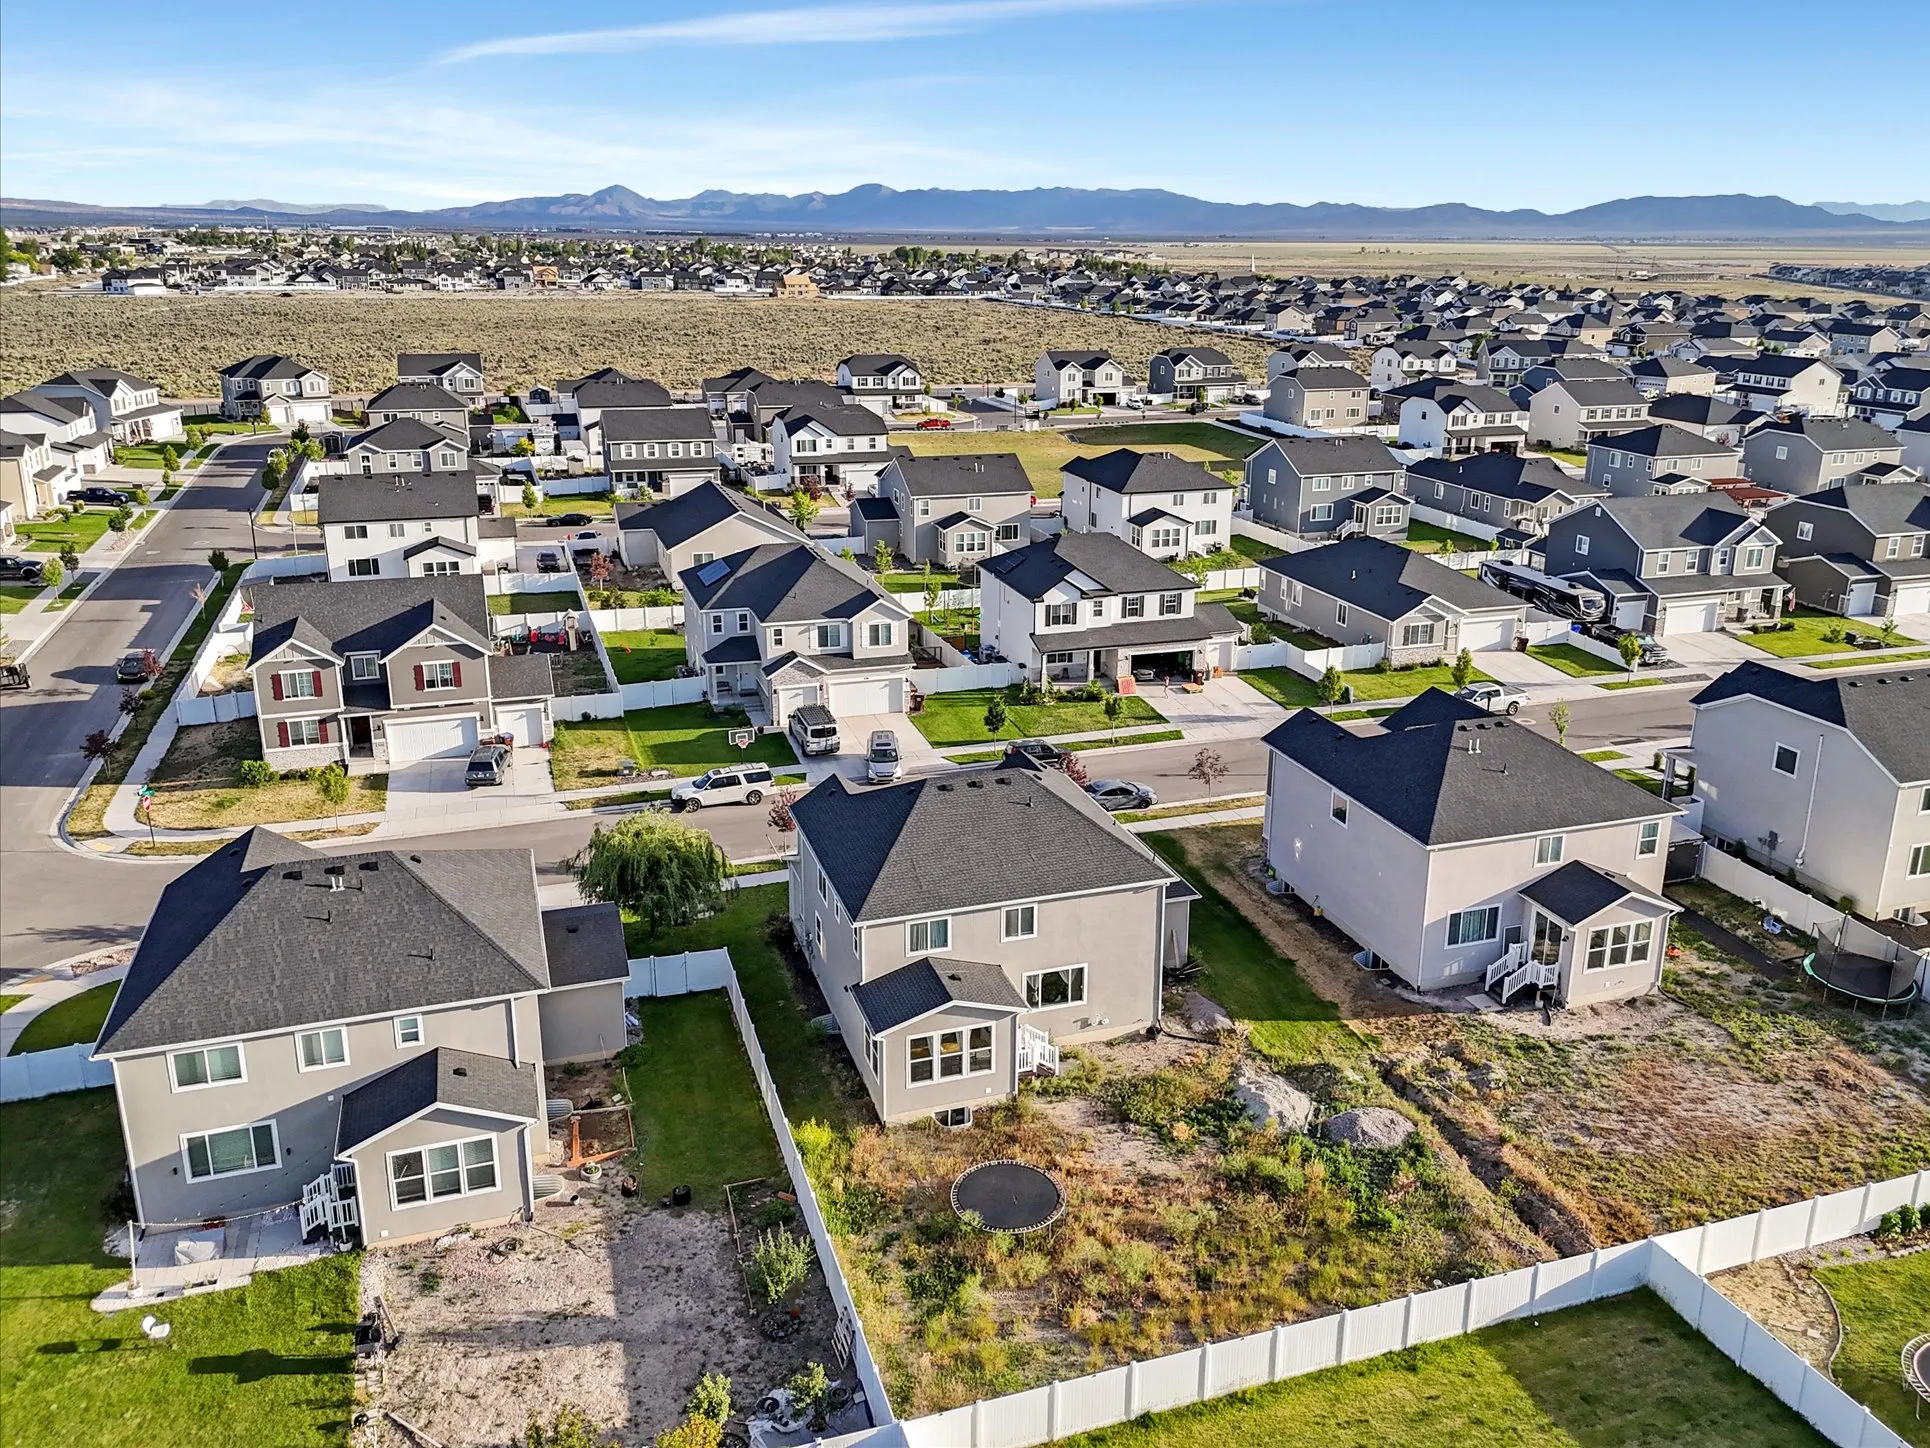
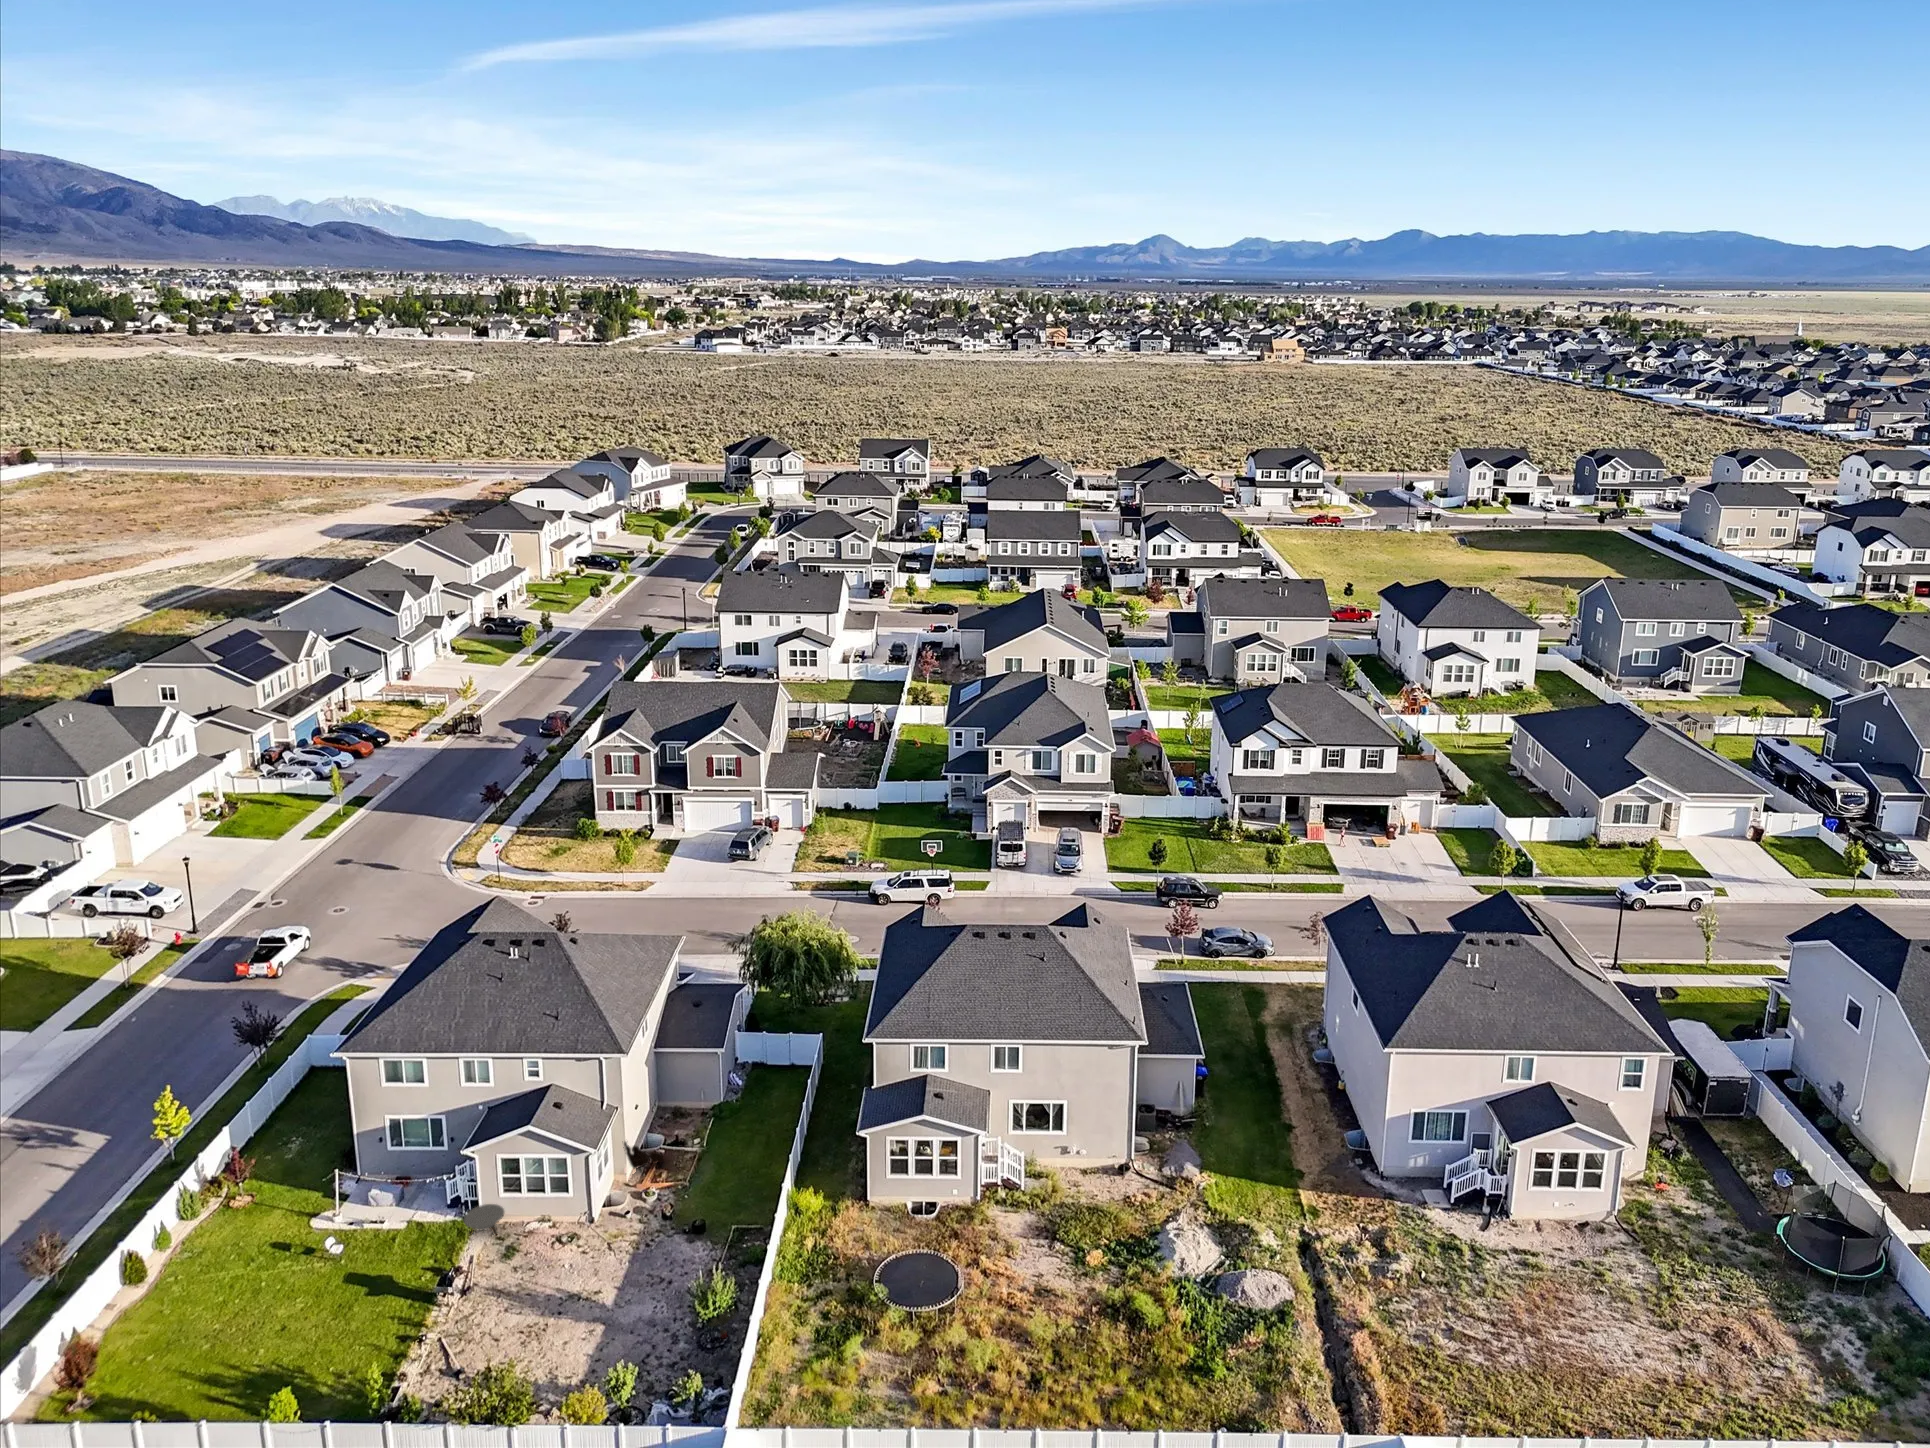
lounge chair: none [536,1108,594,1154] -> present [623,1142,664,1169]
round table: none [346,1224,406,1274] -> present [464,1204,504,1235]

